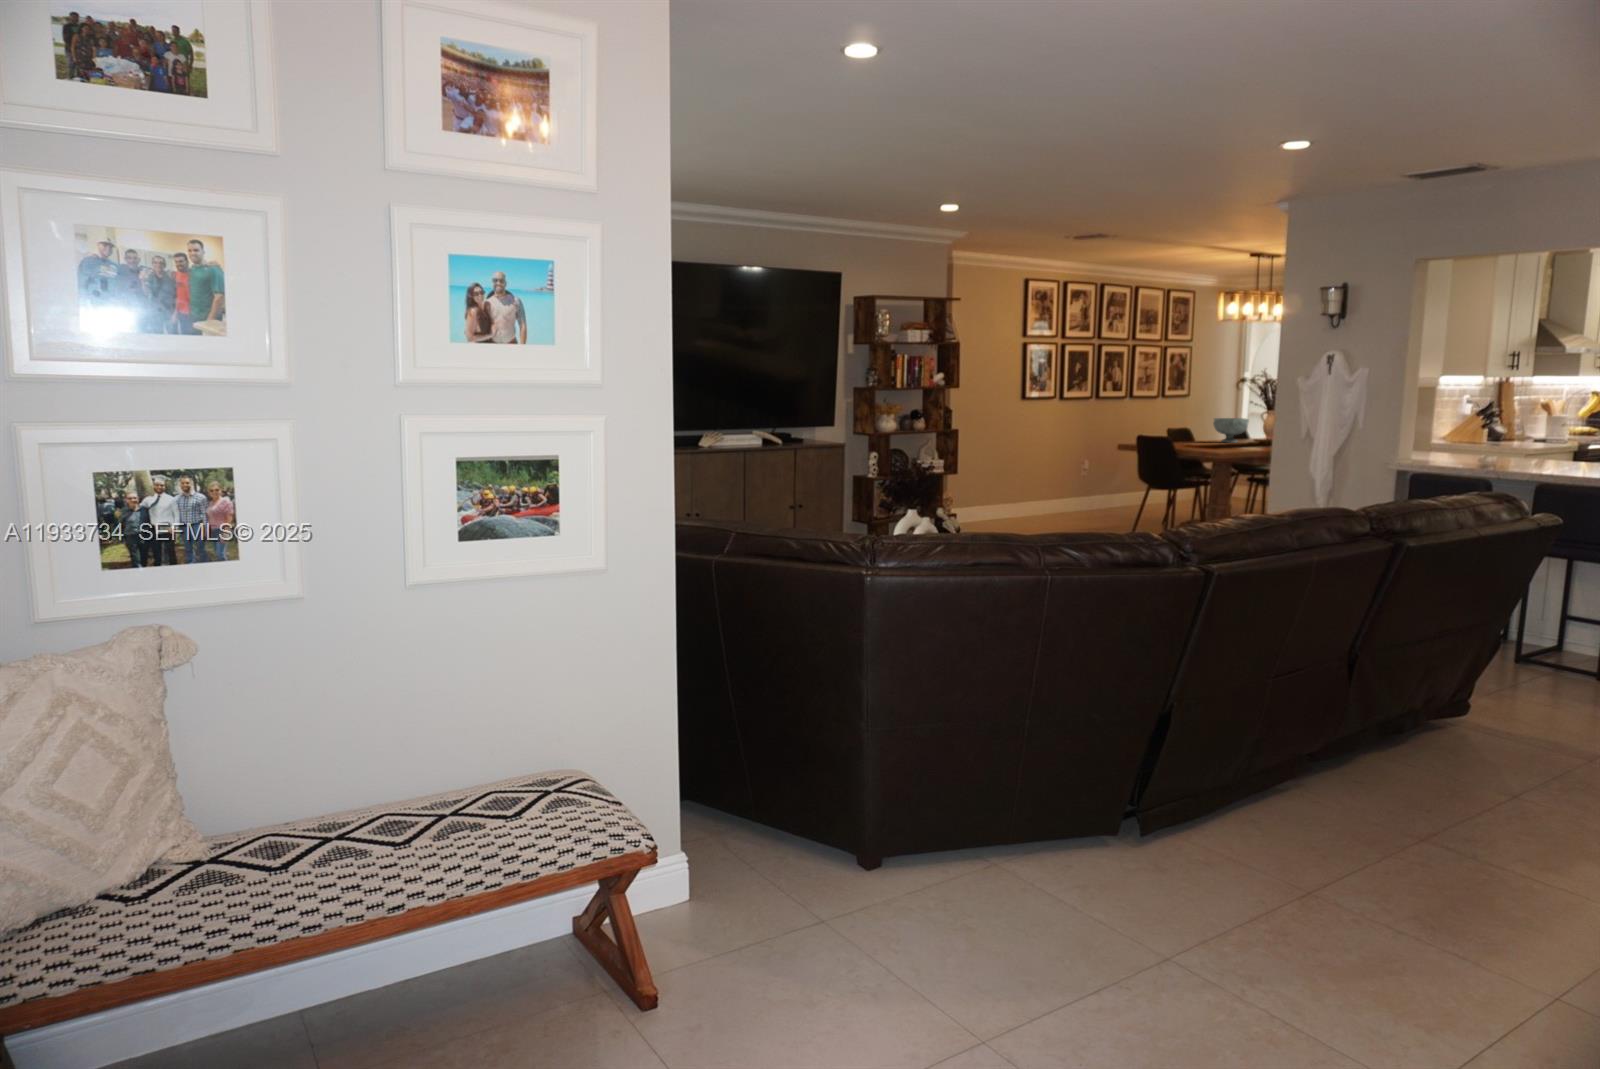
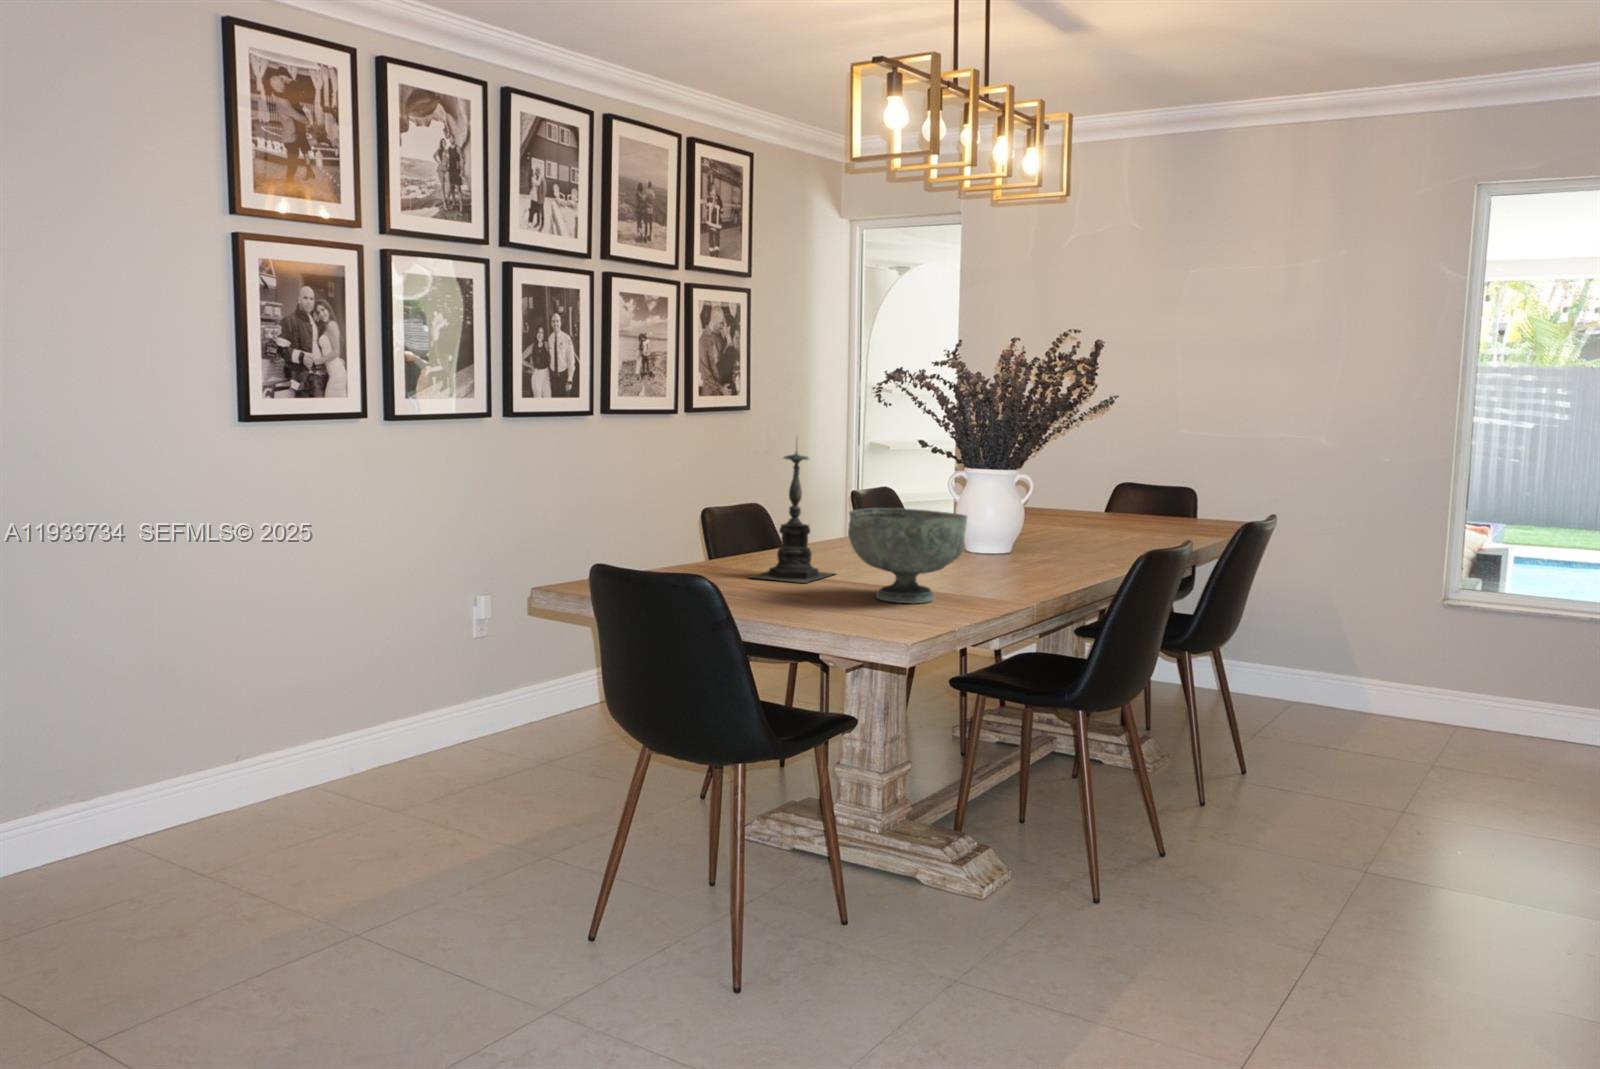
candle holder: none [1184,399,1213,441] -> present [750,450,834,583]

